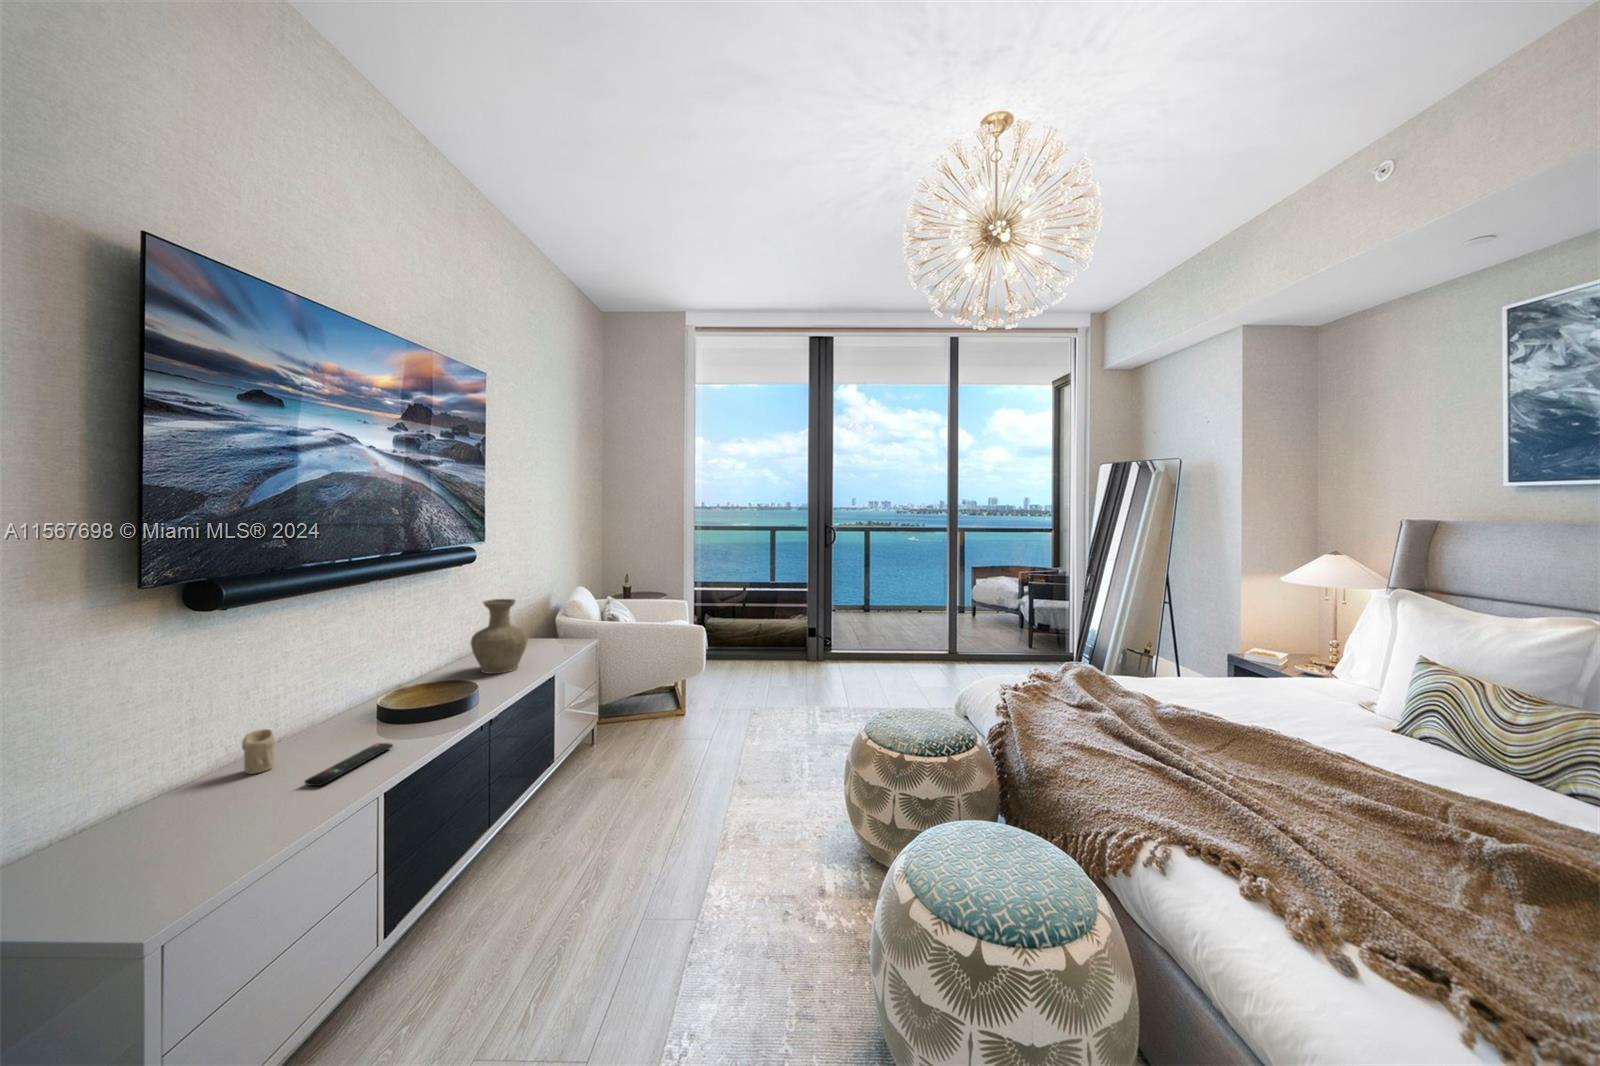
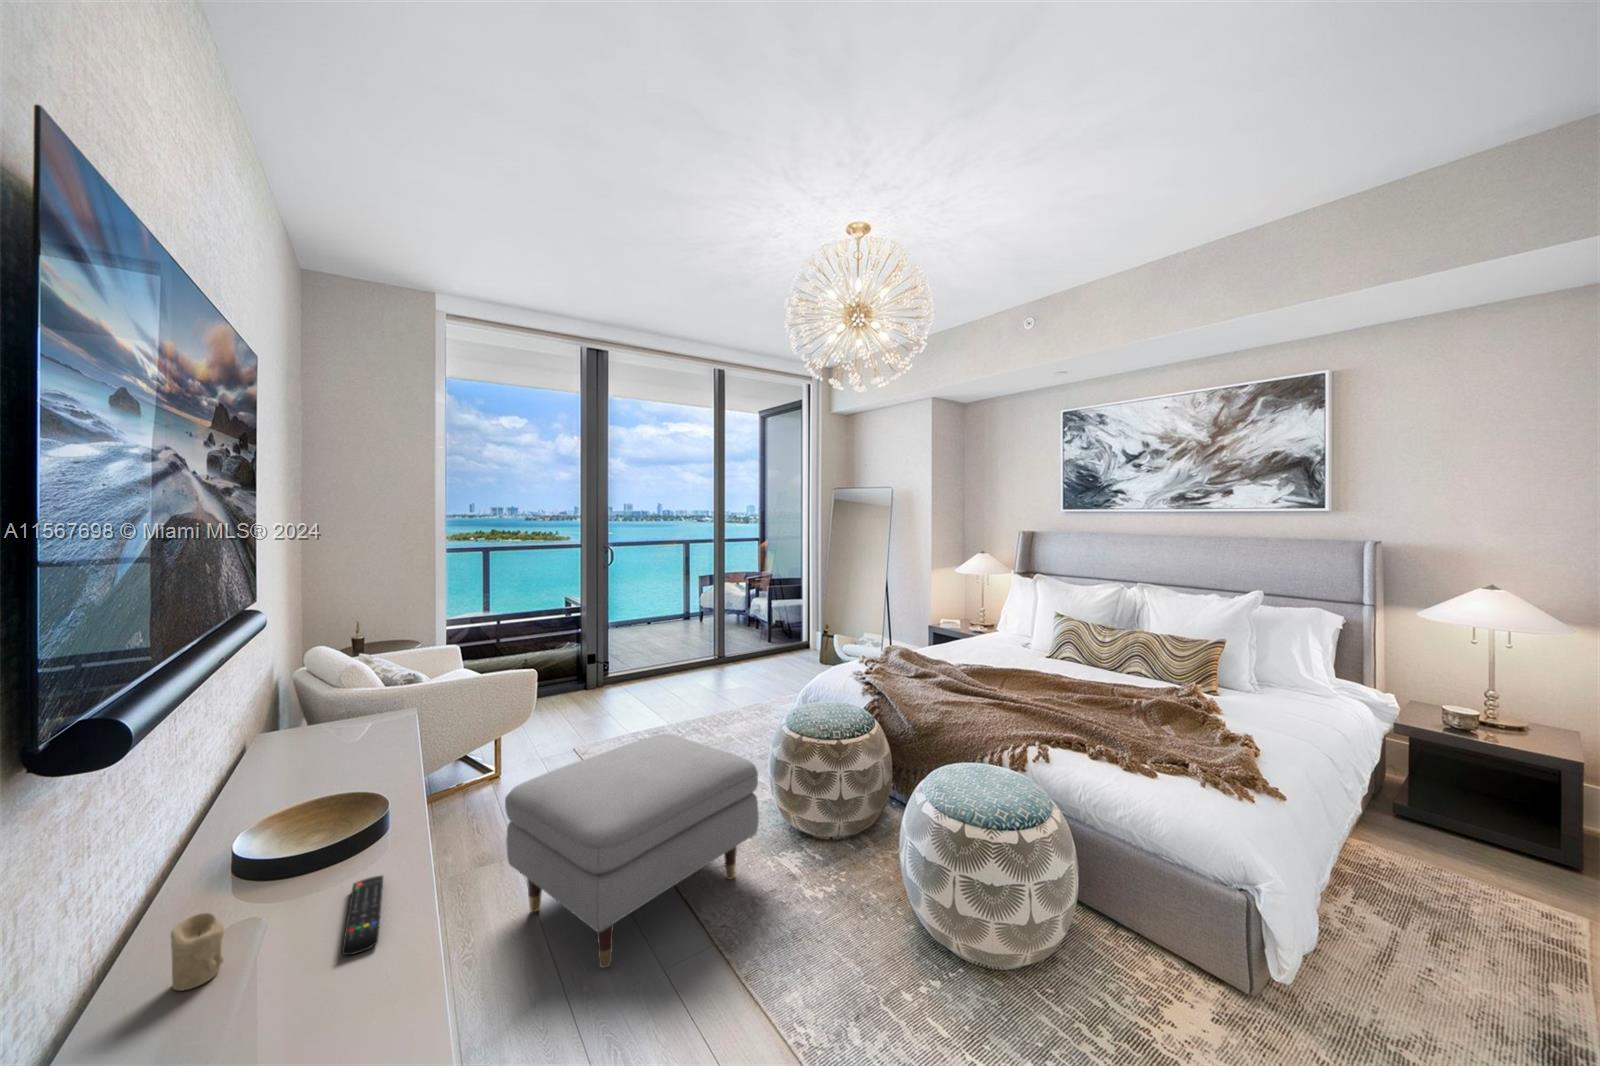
vase: present [471,599,528,674] -> none [287,667,376,773]
ottoman: none [577,706,796,898] -> present [505,734,759,968]

